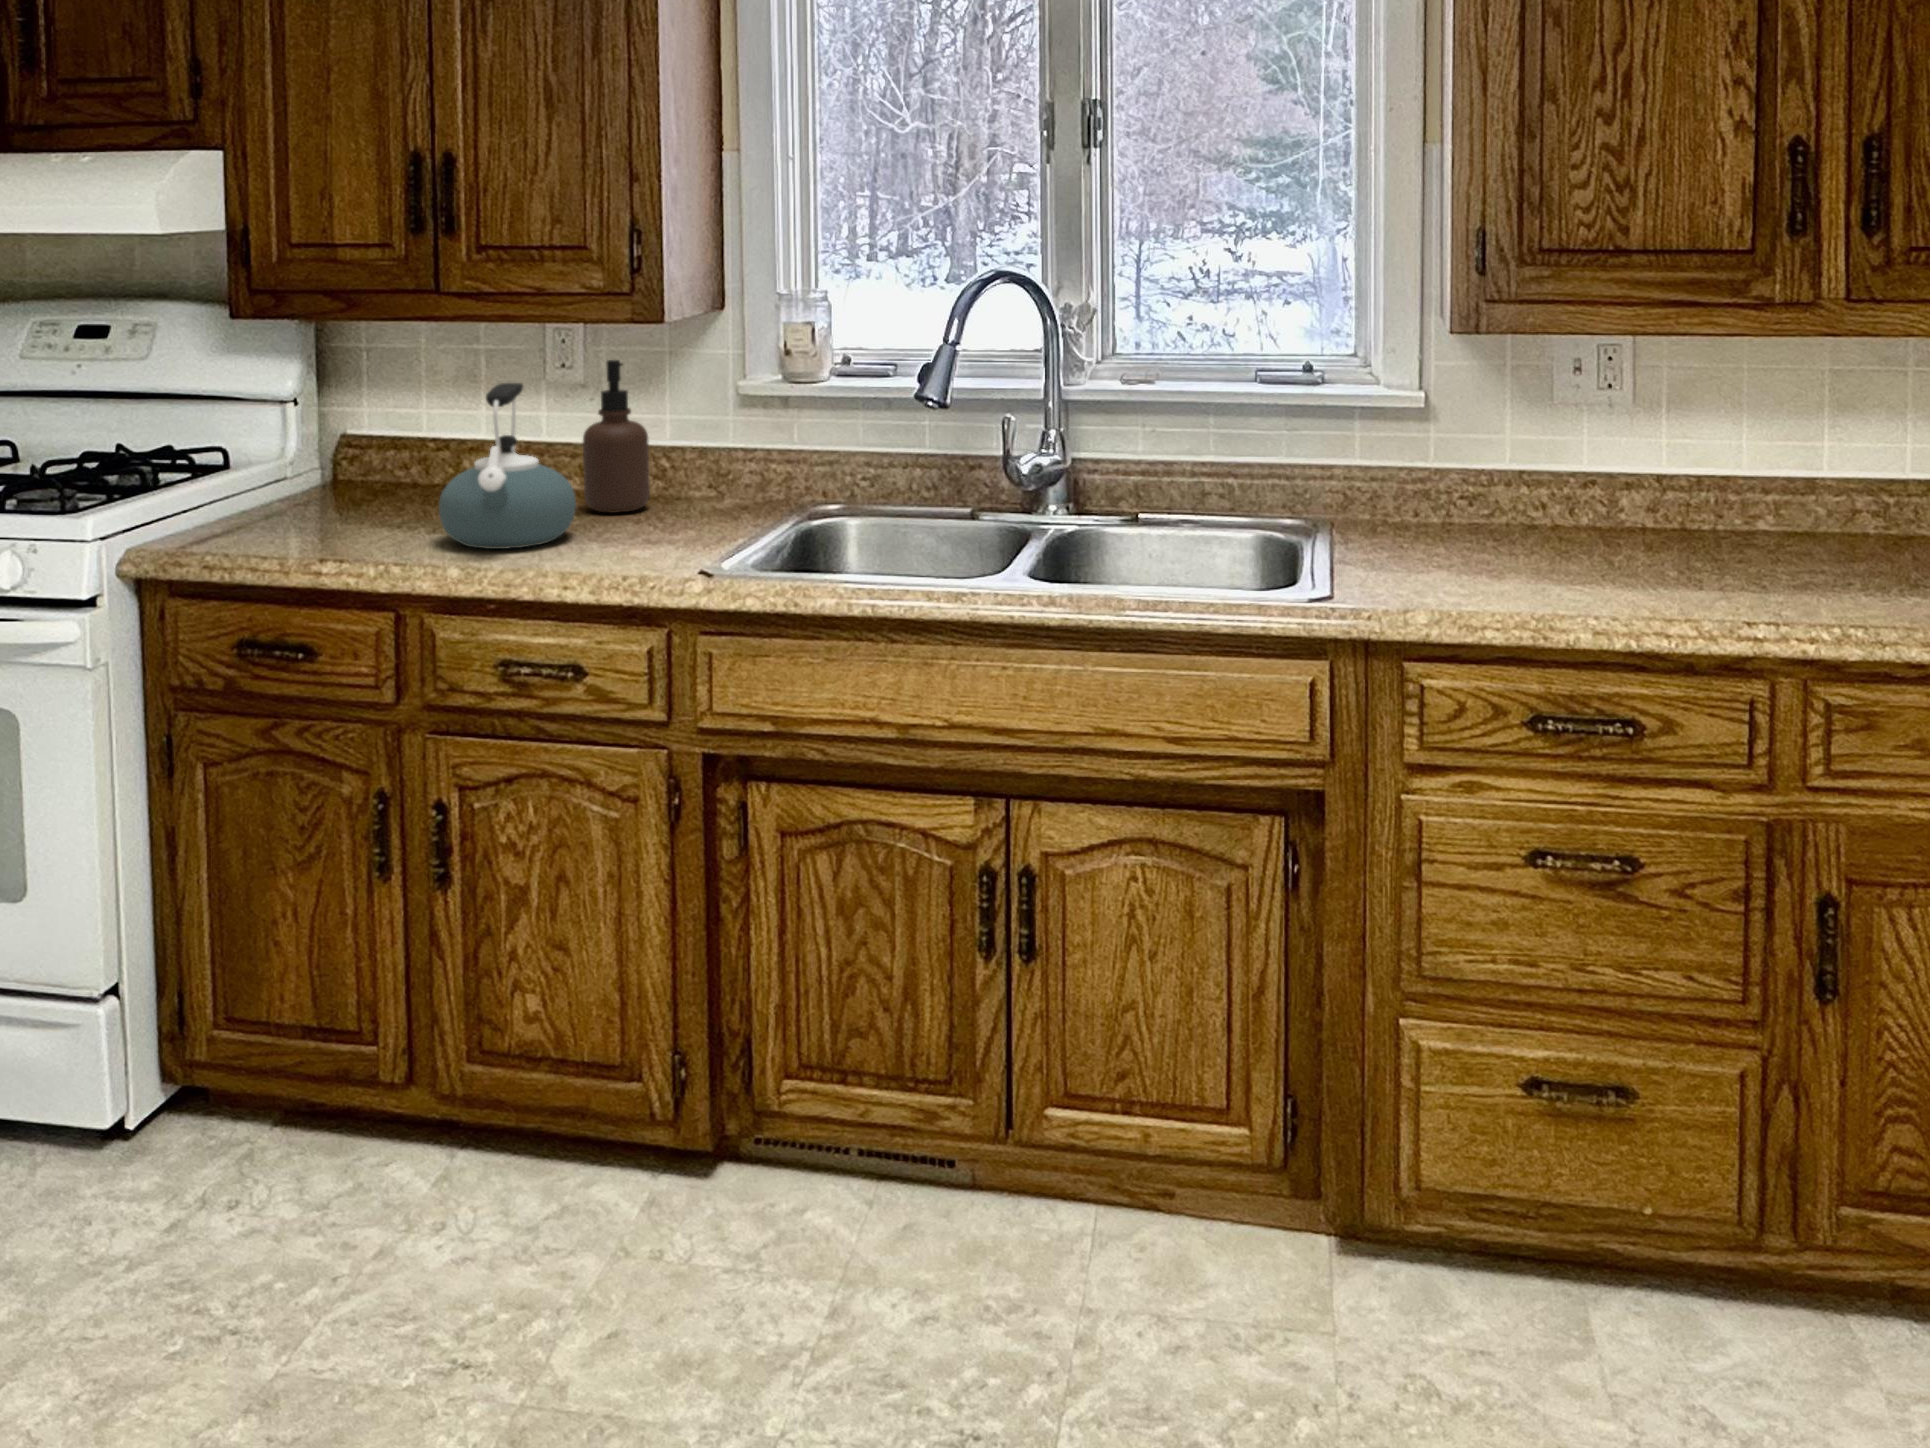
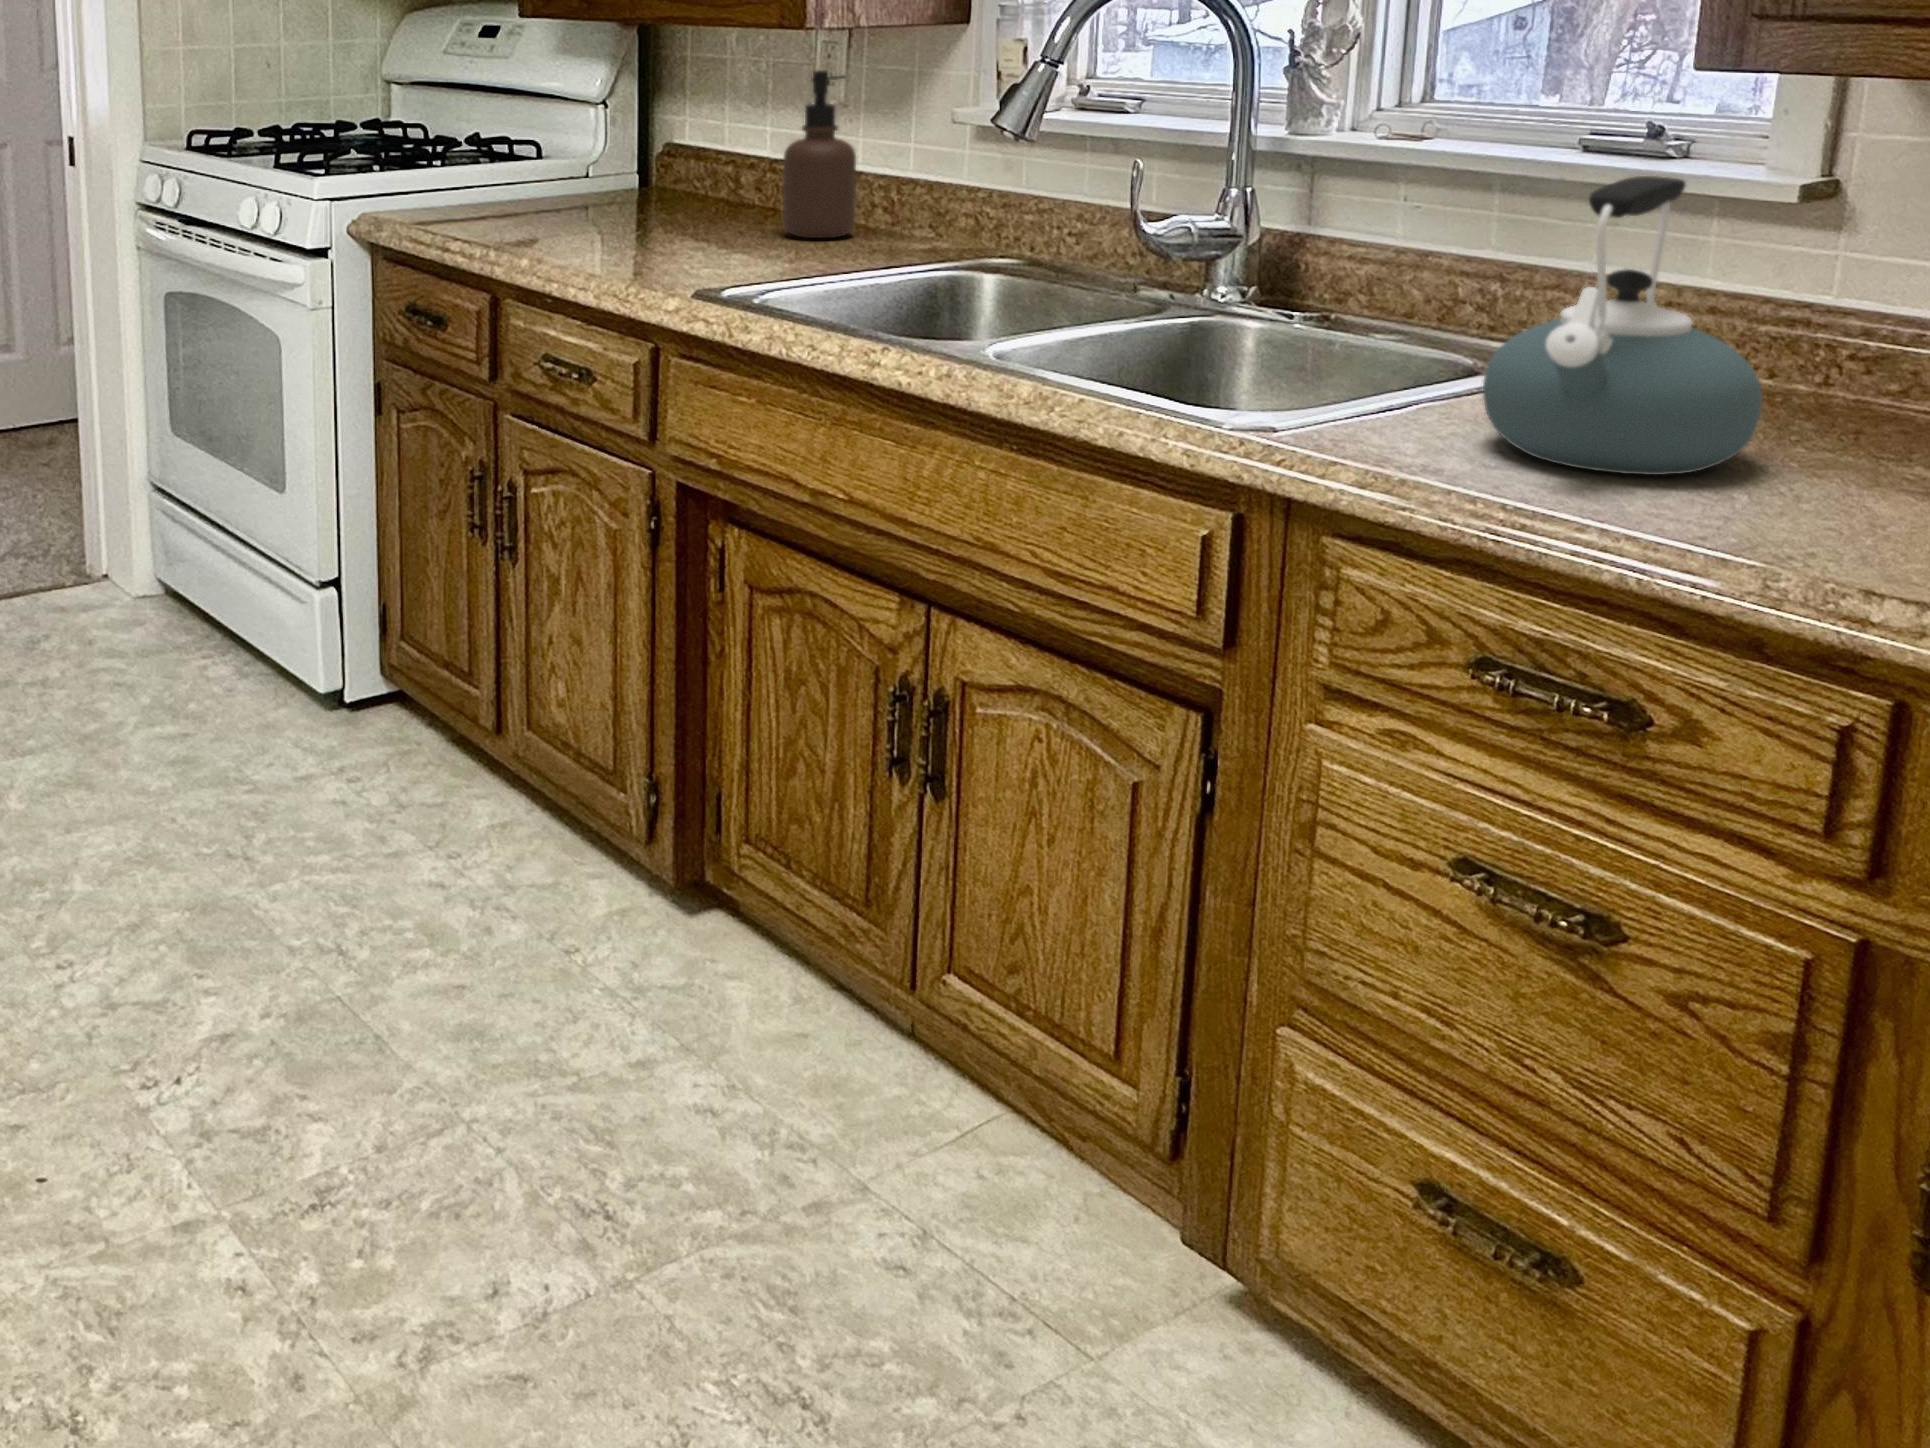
kettle: present [439,383,576,549] -> present [1483,176,1762,475]

